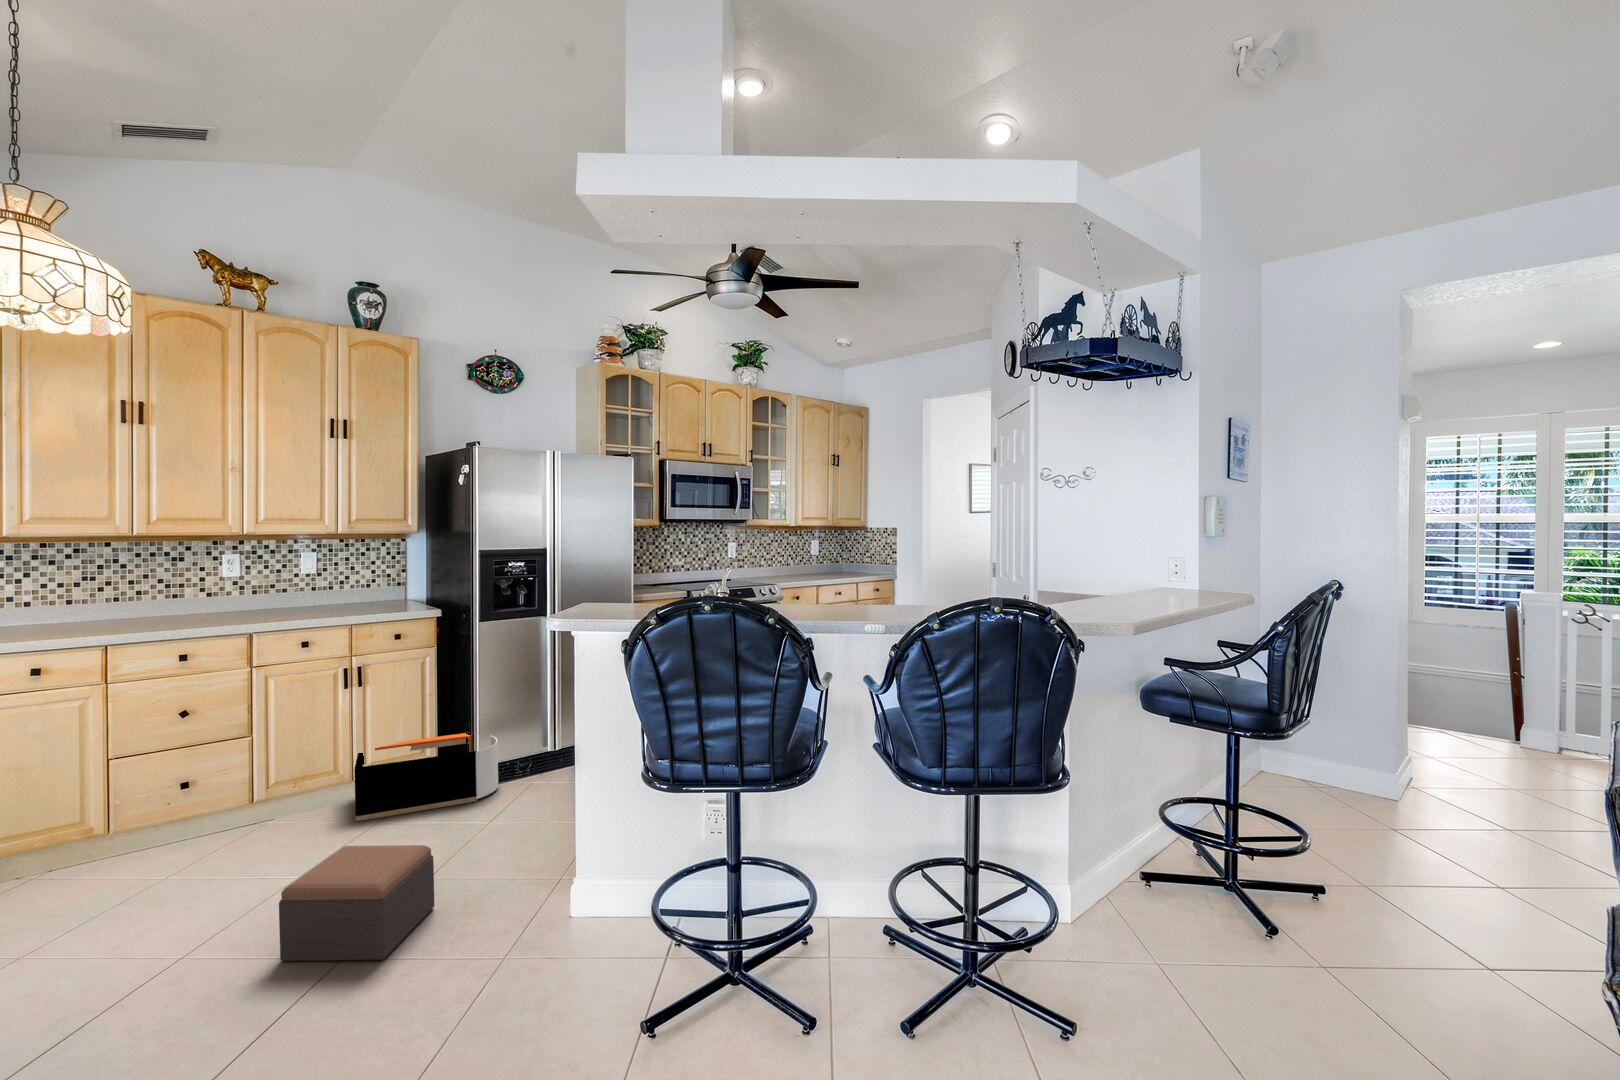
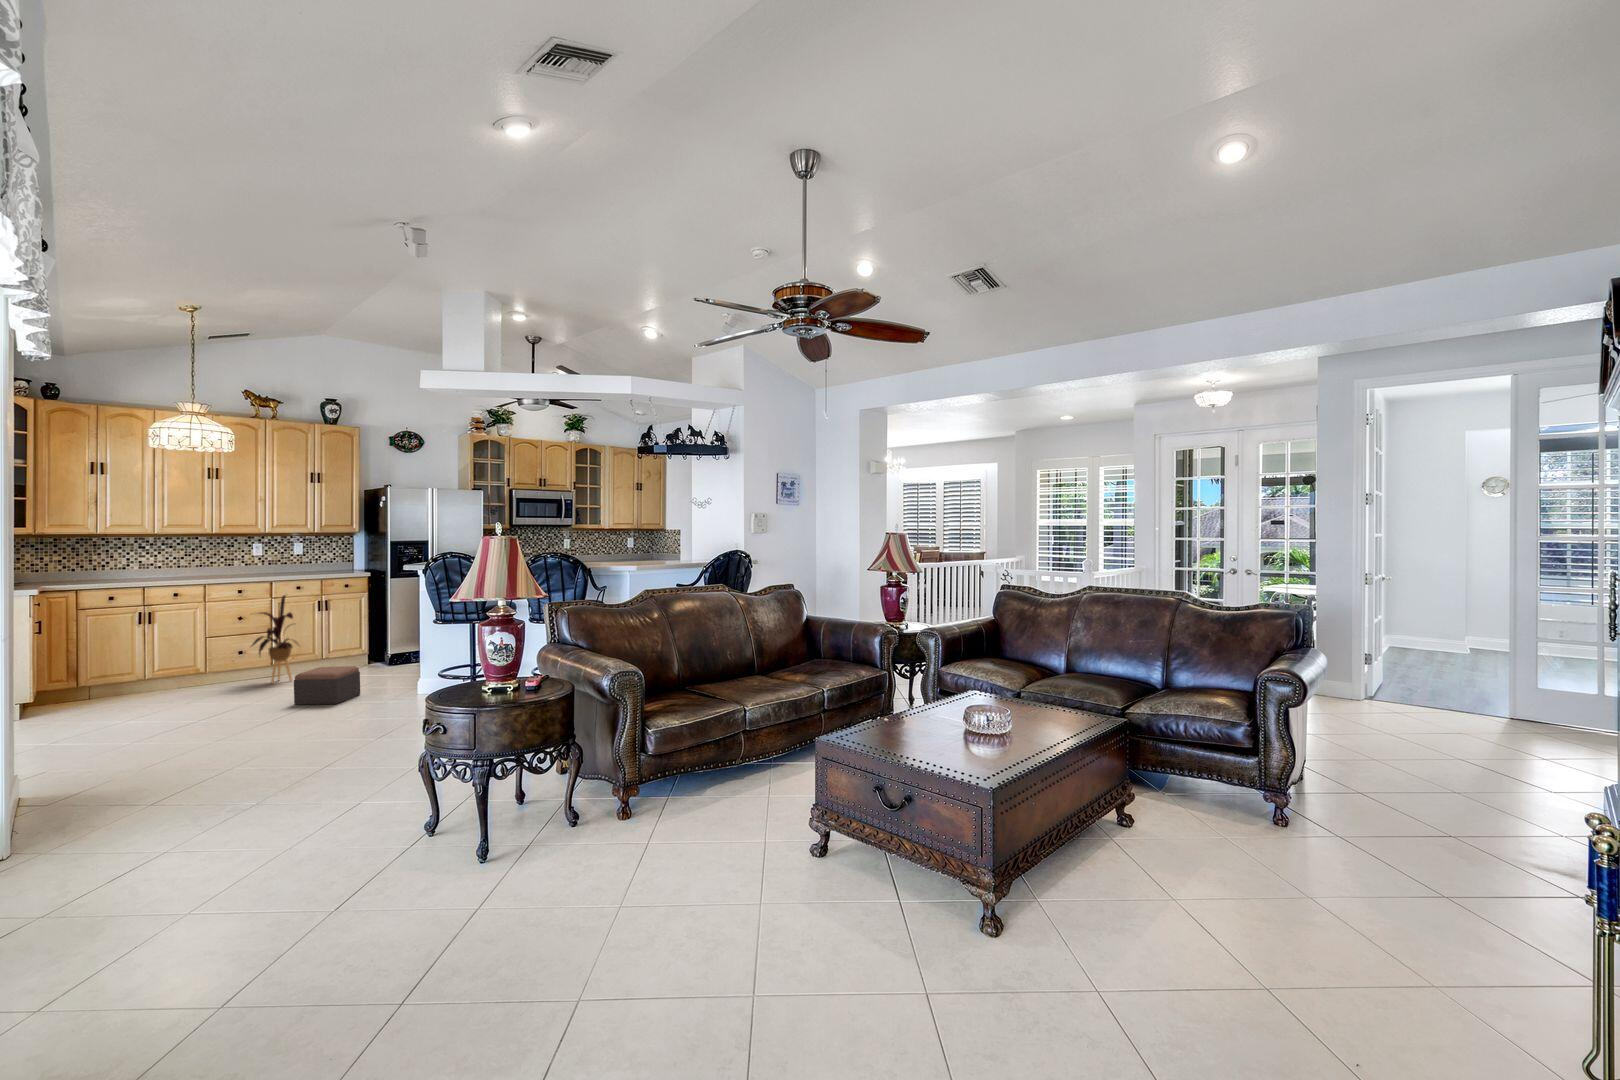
house plant: none [195,664,307,852] -> present [252,595,297,683]
storage bin: present [354,733,498,821] -> none [324,639,401,676]

